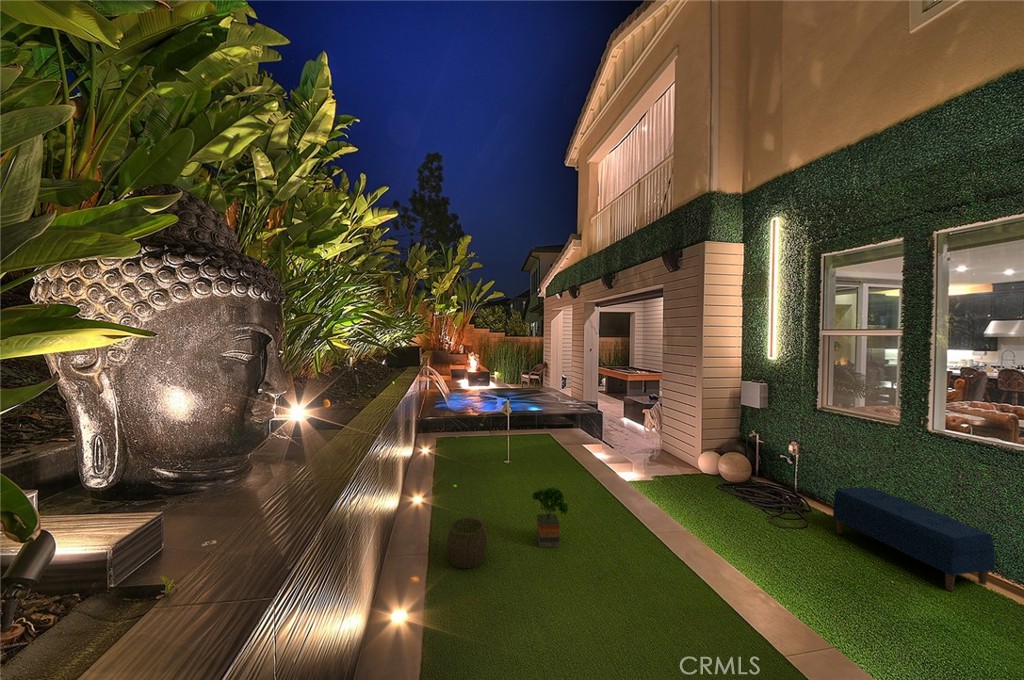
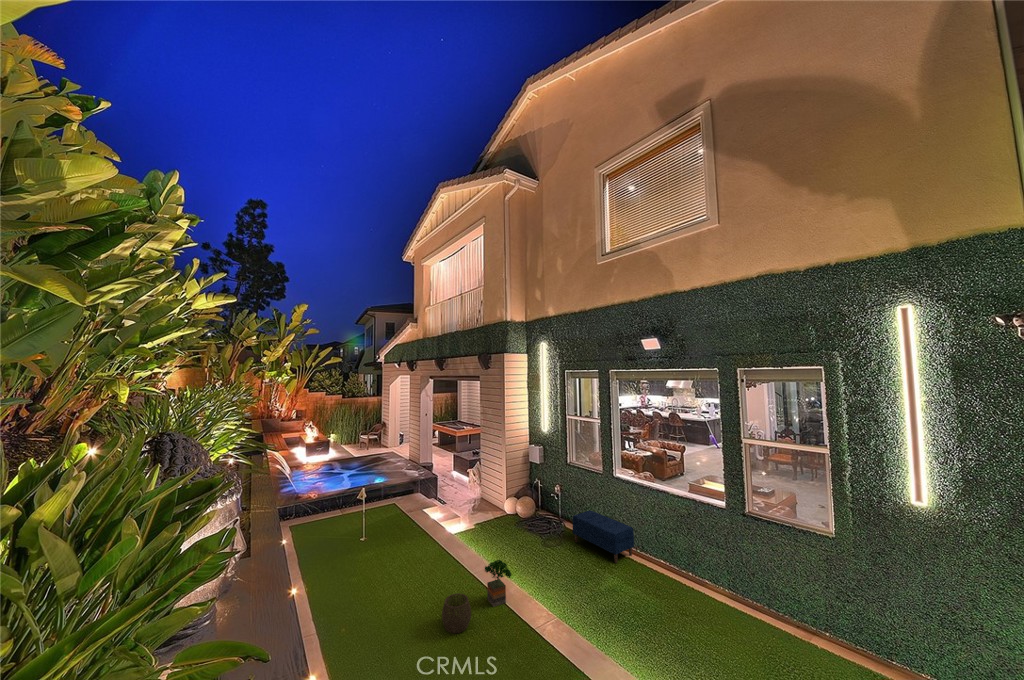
potted tree: present [532,488,568,547] -> present [485,560,511,607]
woven basket: present [447,518,487,569] -> present [442,594,471,633]

